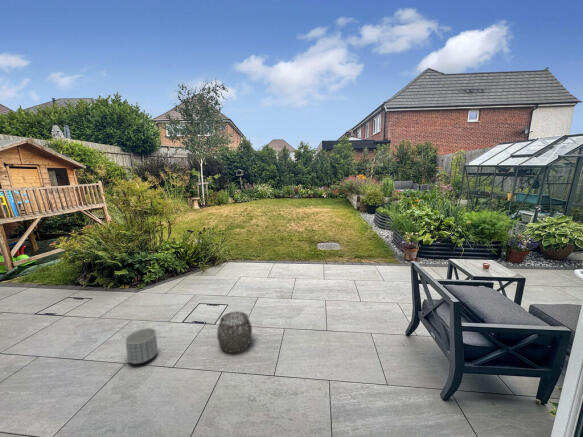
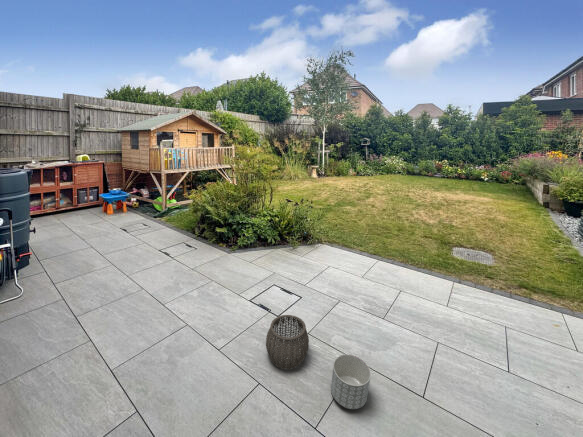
planter: present [126,328,158,364] -> present [331,354,371,409]

